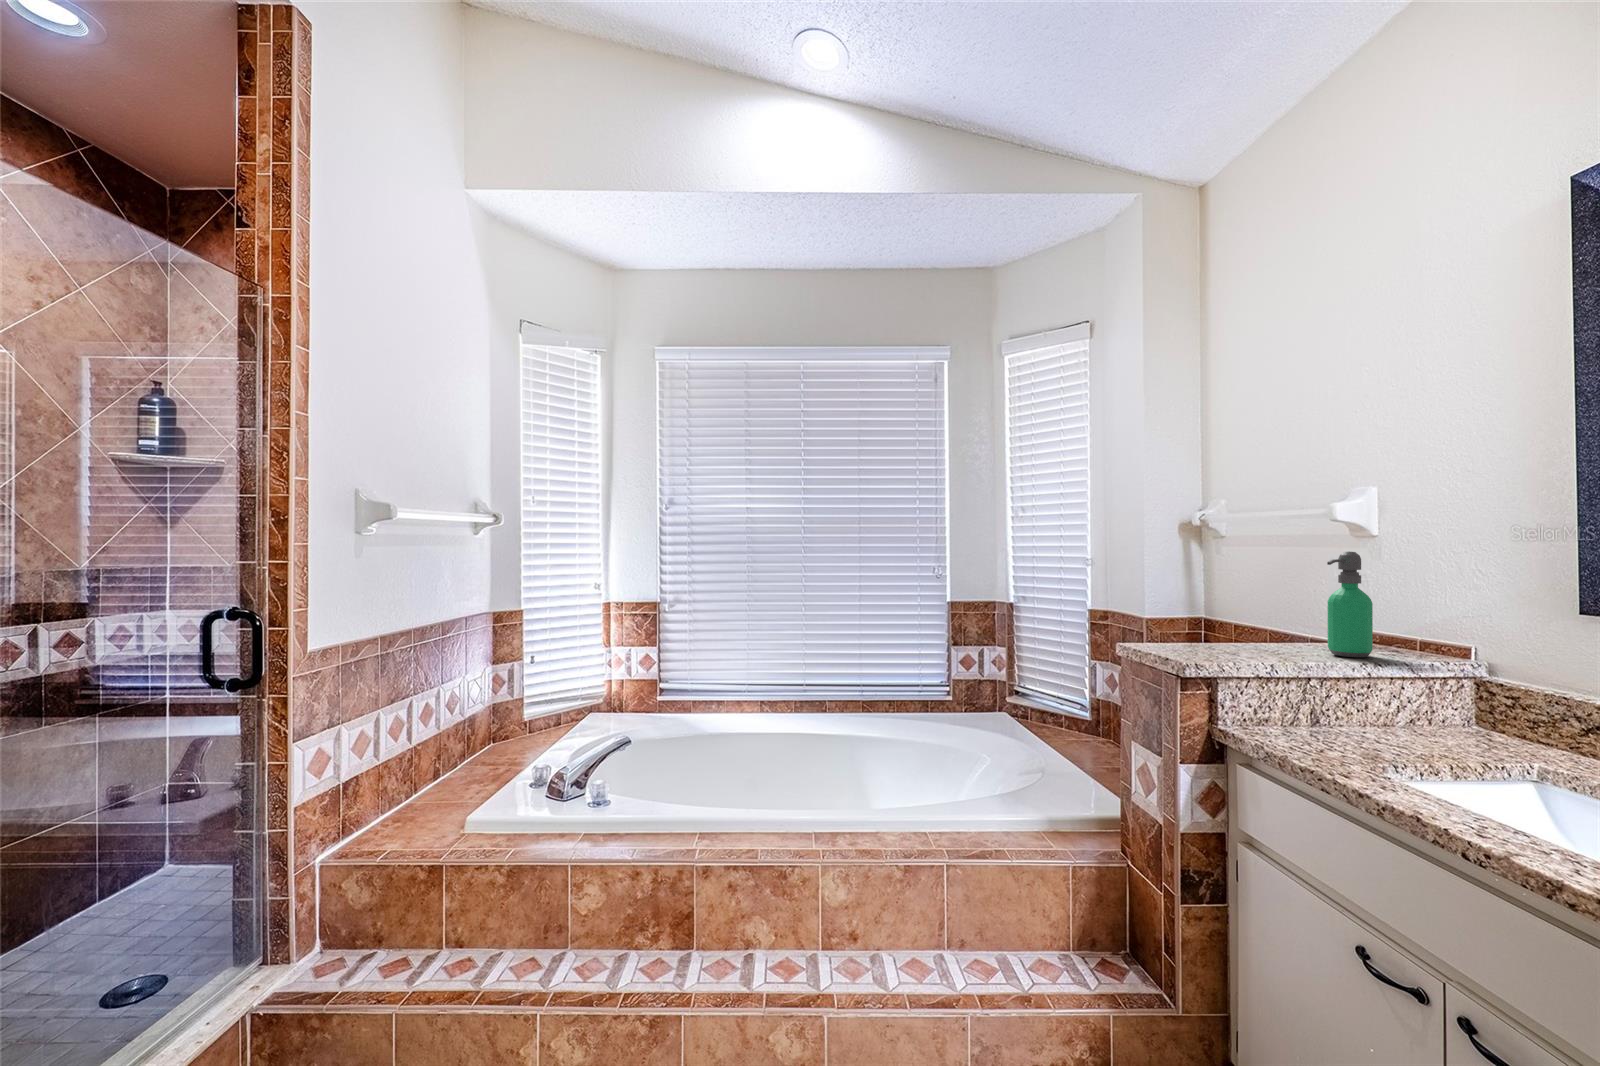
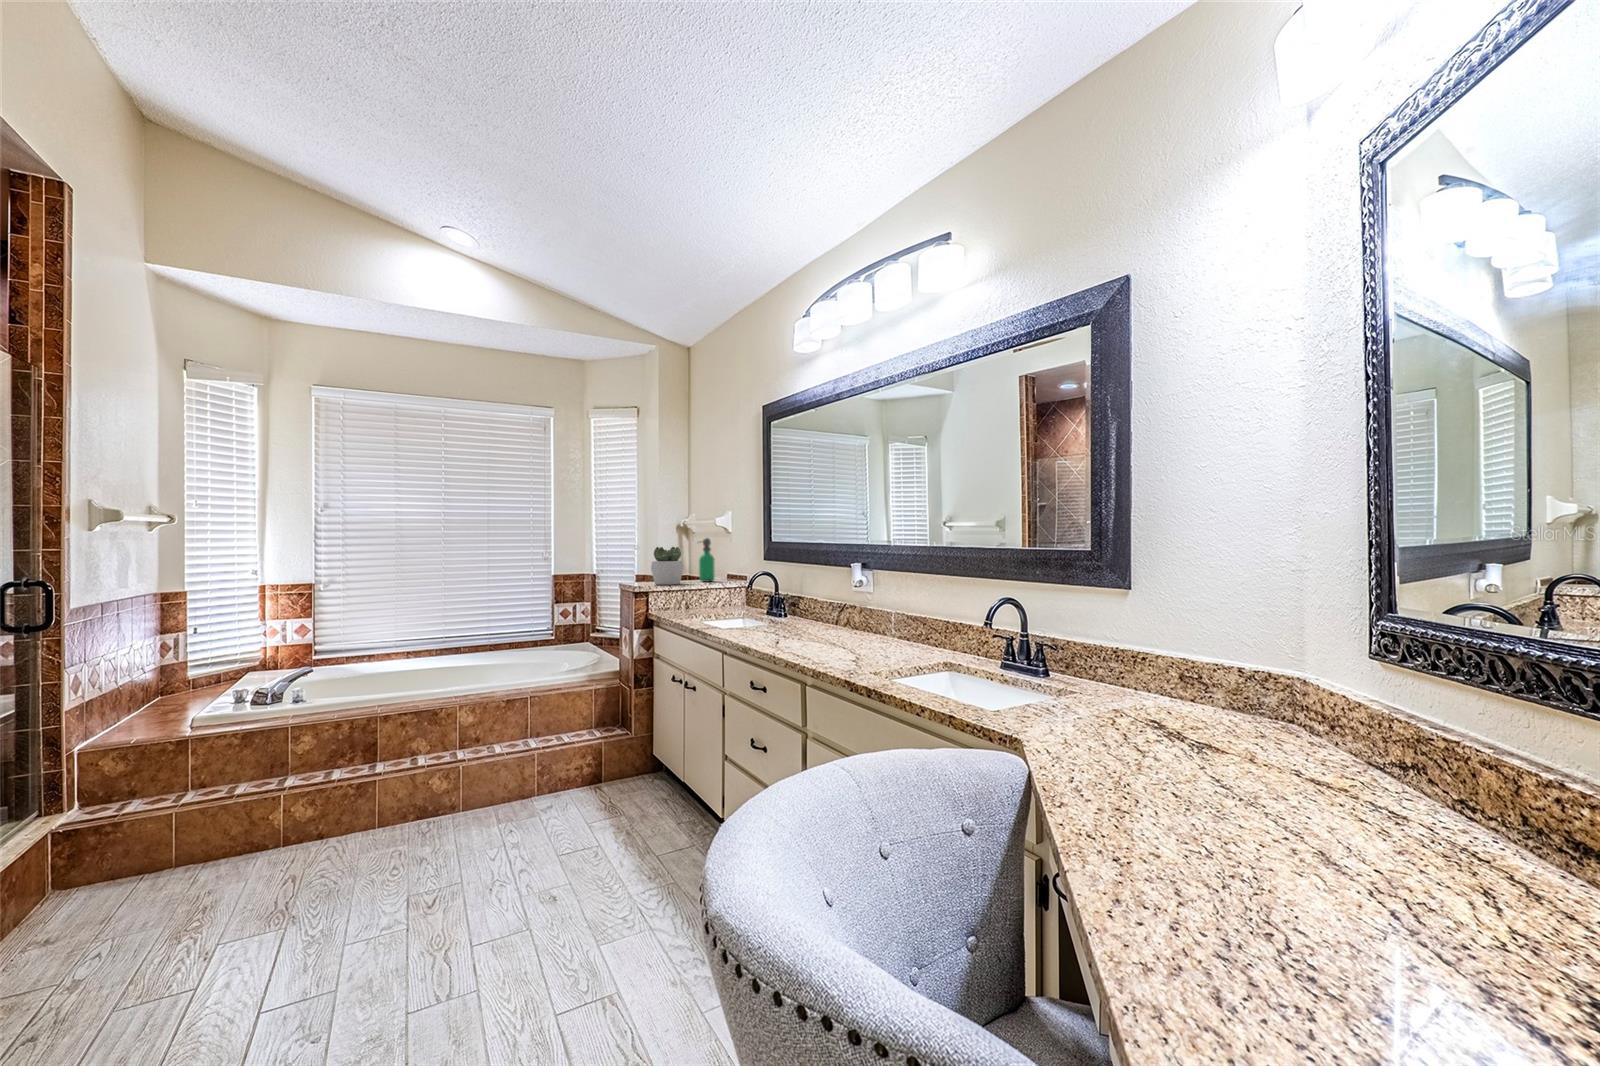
succulent plant: none [1213,571,1298,664] -> present [651,547,683,585]

